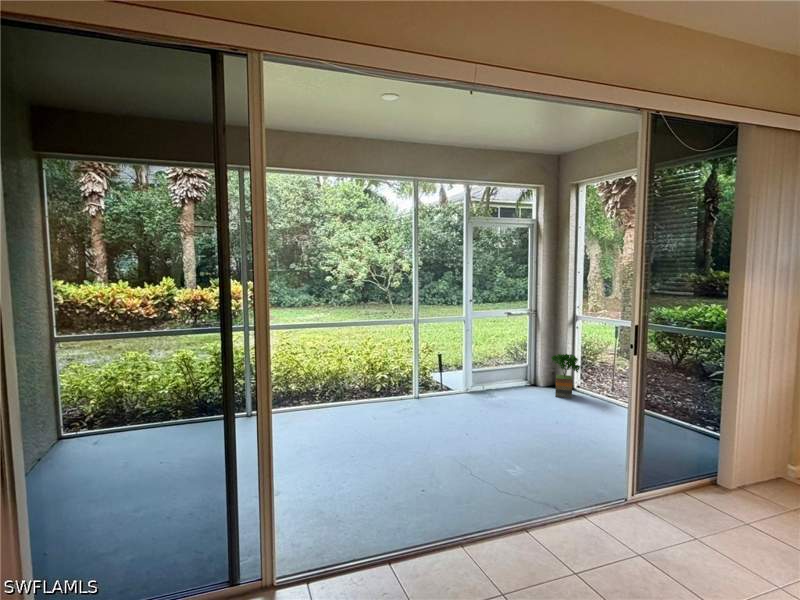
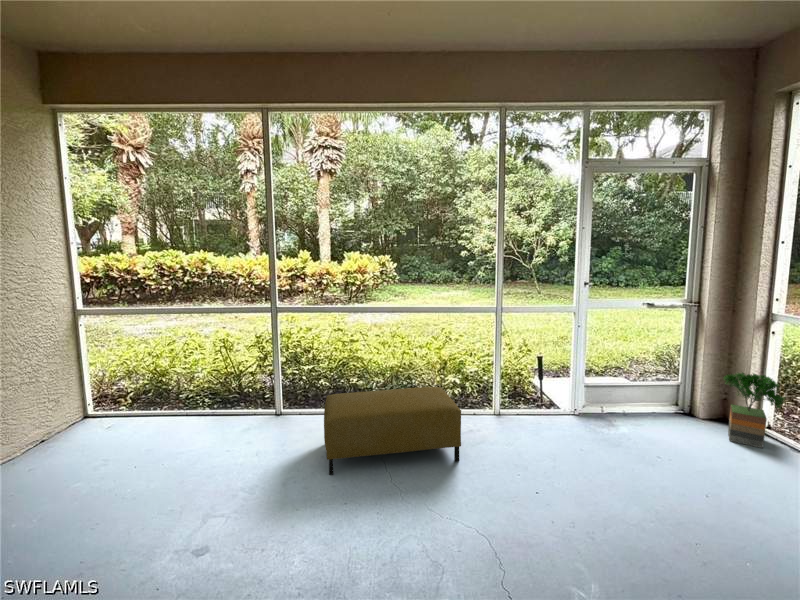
ottoman: none [301,379,402,442] -> present [324,387,461,475]

